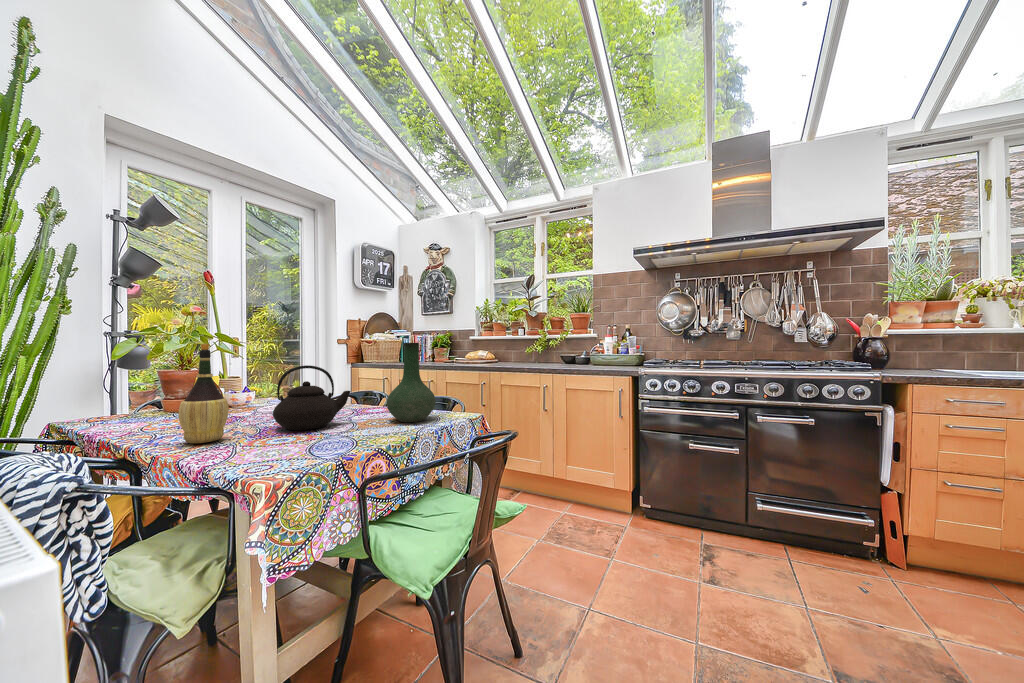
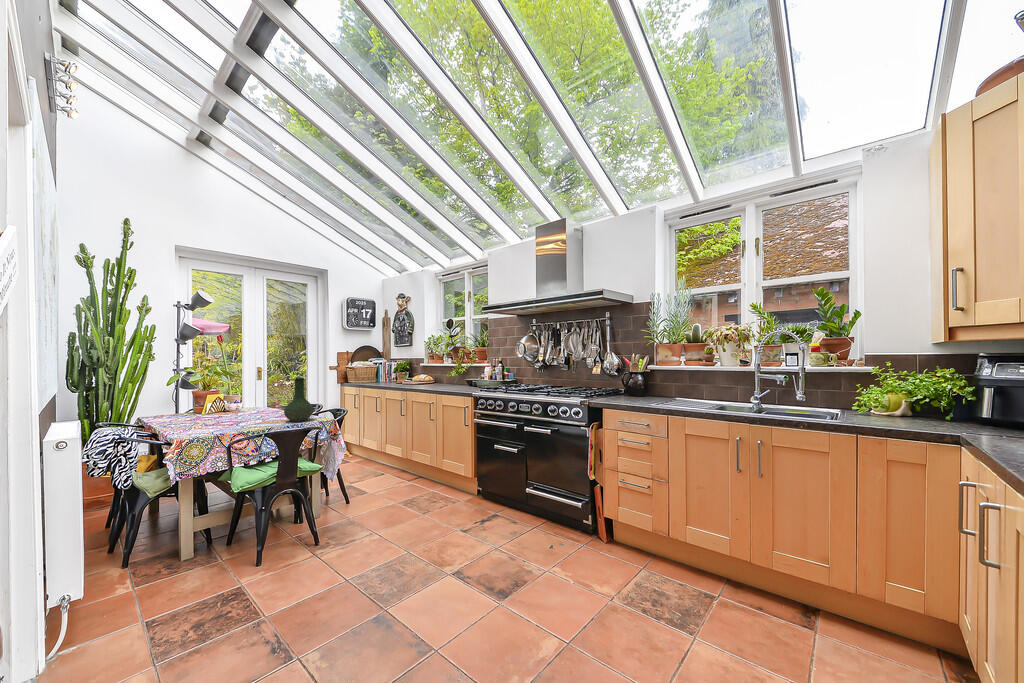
wine bottle: present [178,344,229,443] -> none [177,382,201,428]
teapot: present [273,365,351,430] -> none [224,391,268,424]

